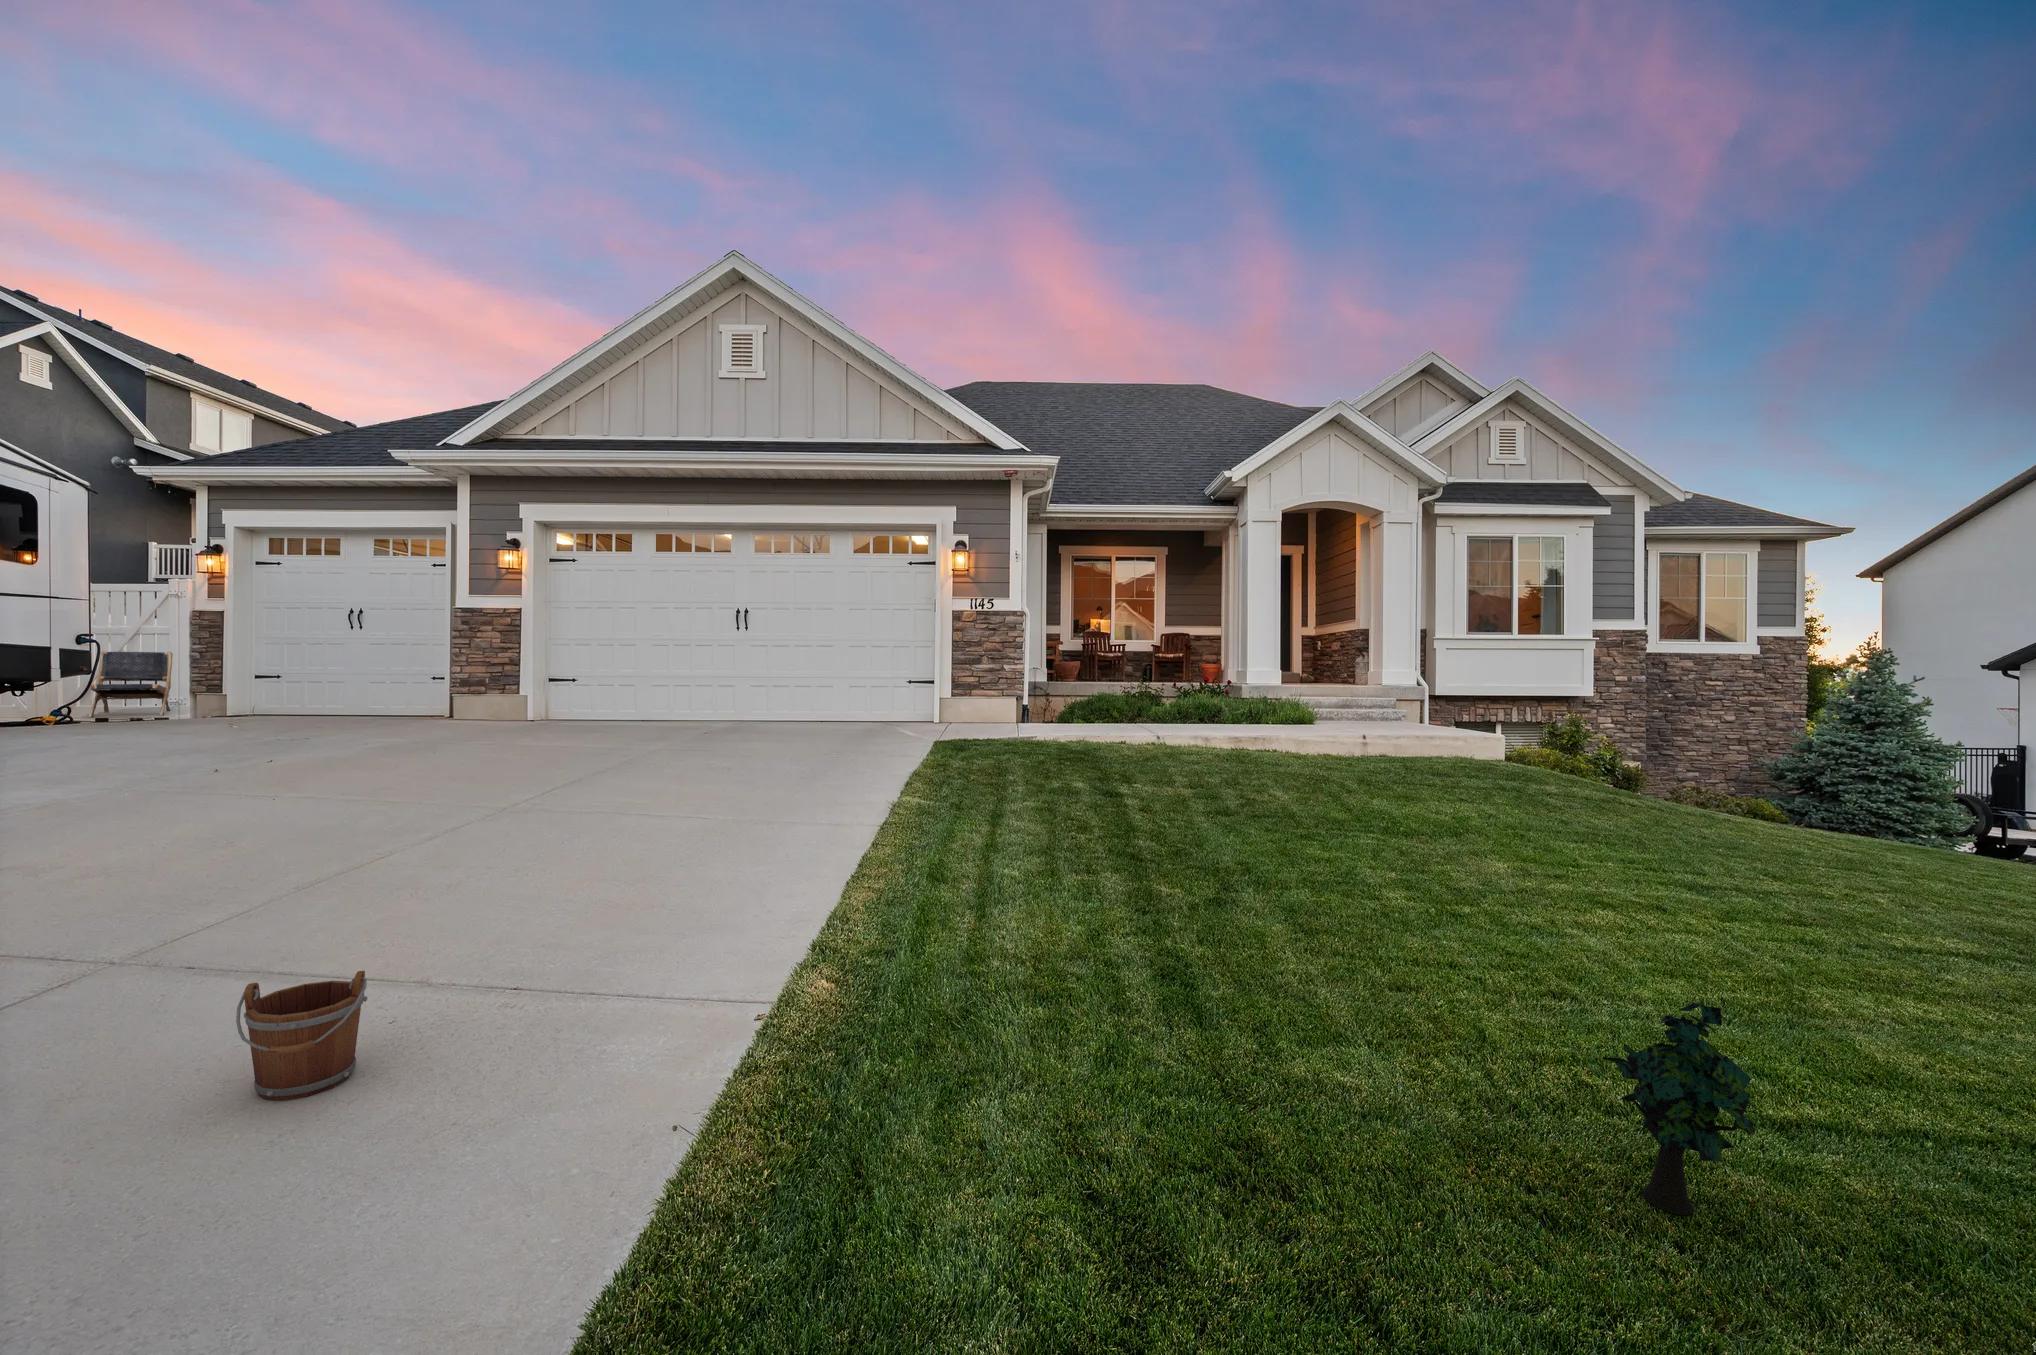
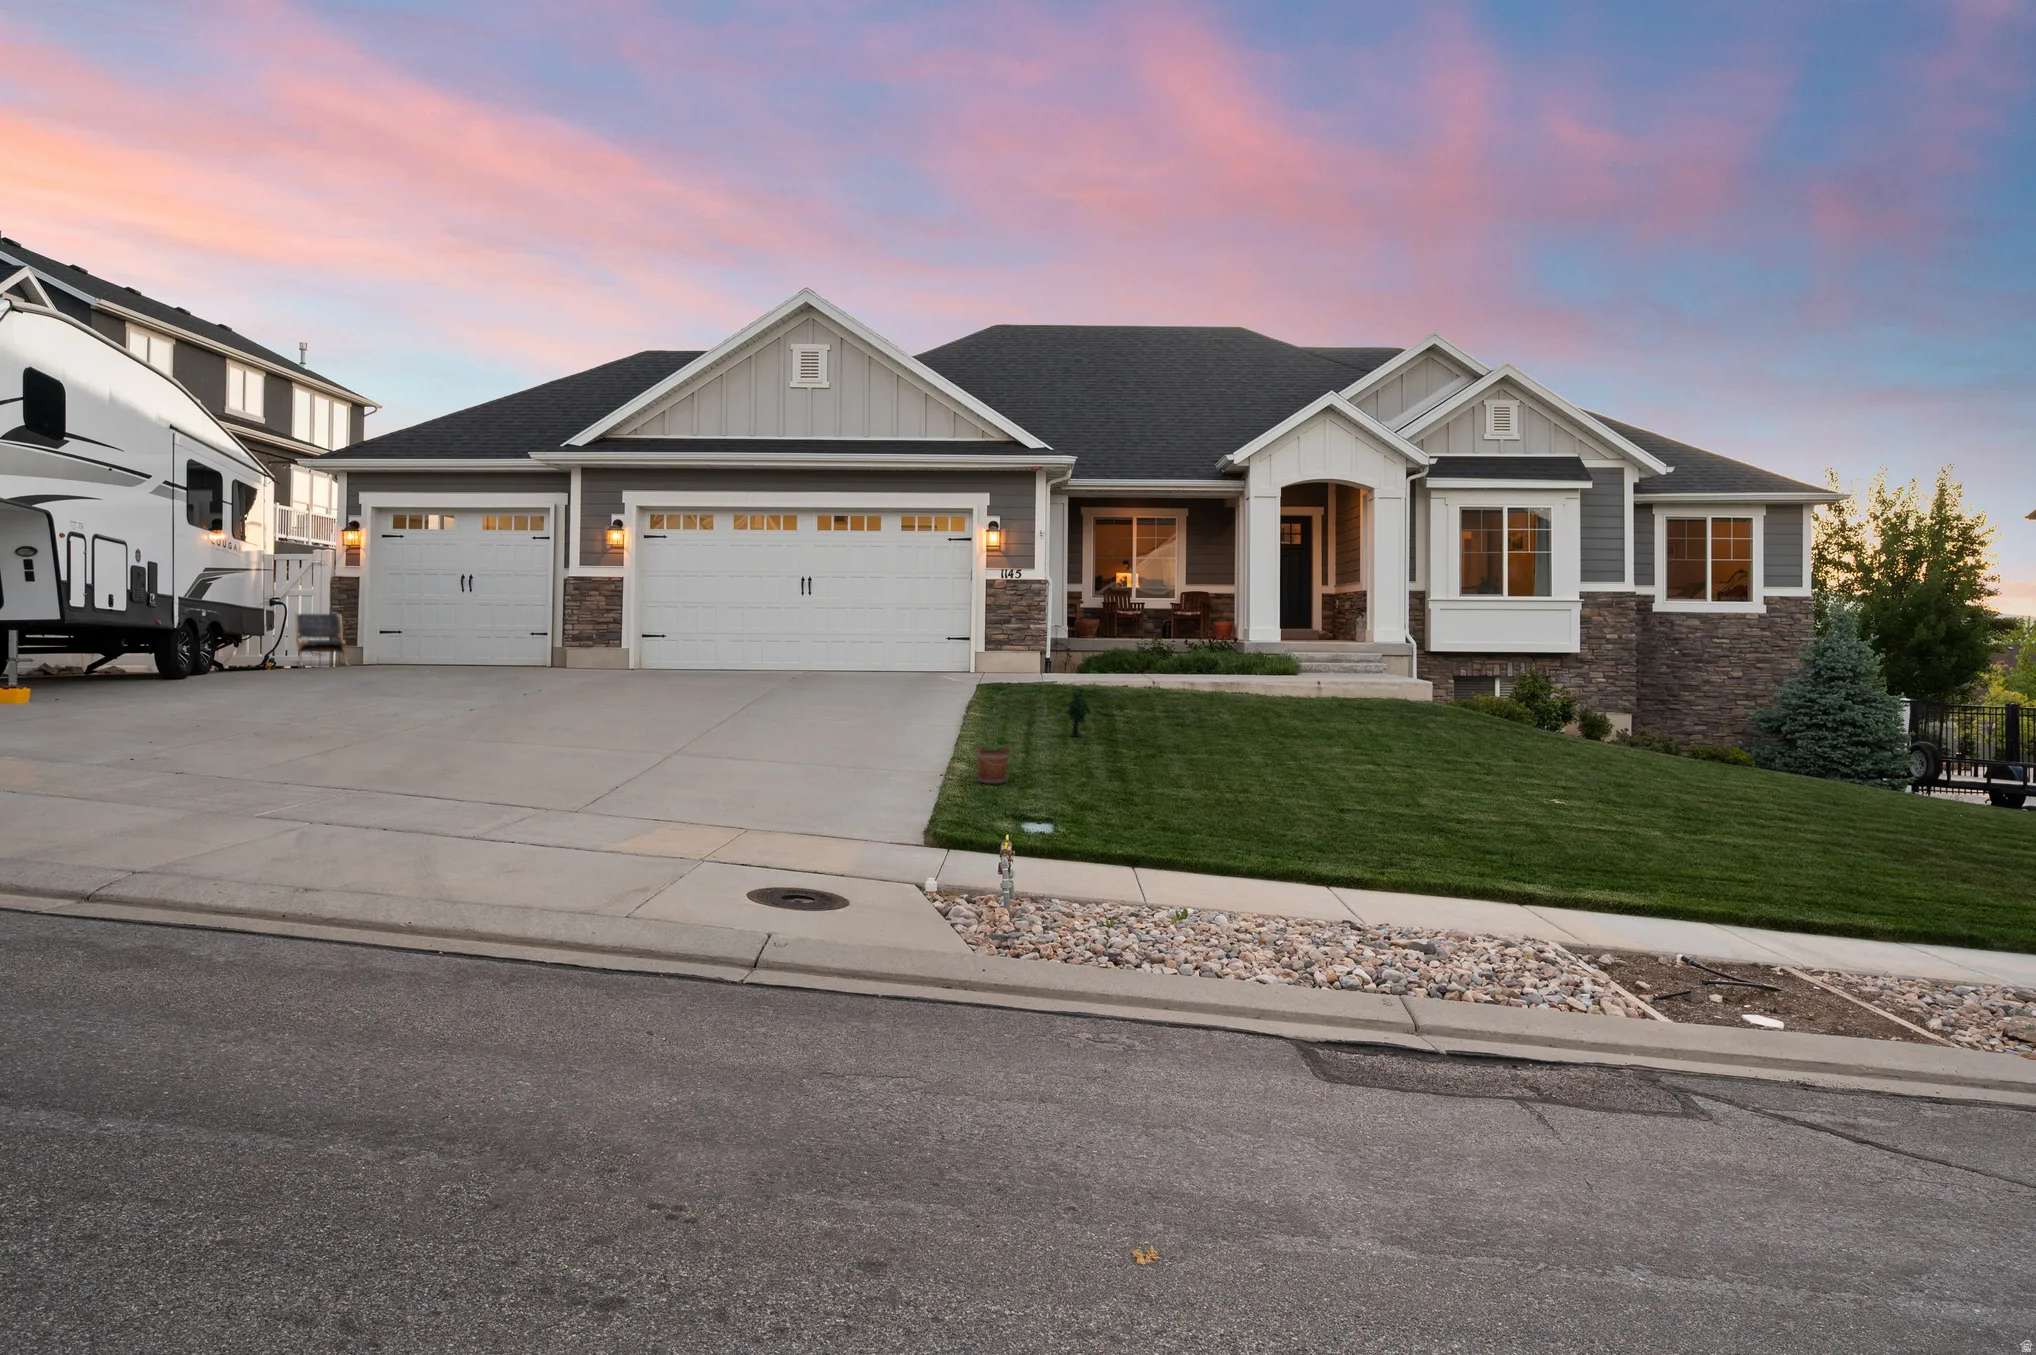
bucket: present [236,971,368,1100] -> present [976,744,1010,784]
decorative plant: present [1602,1003,1755,1215] -> present [1066,689,1091,737]

